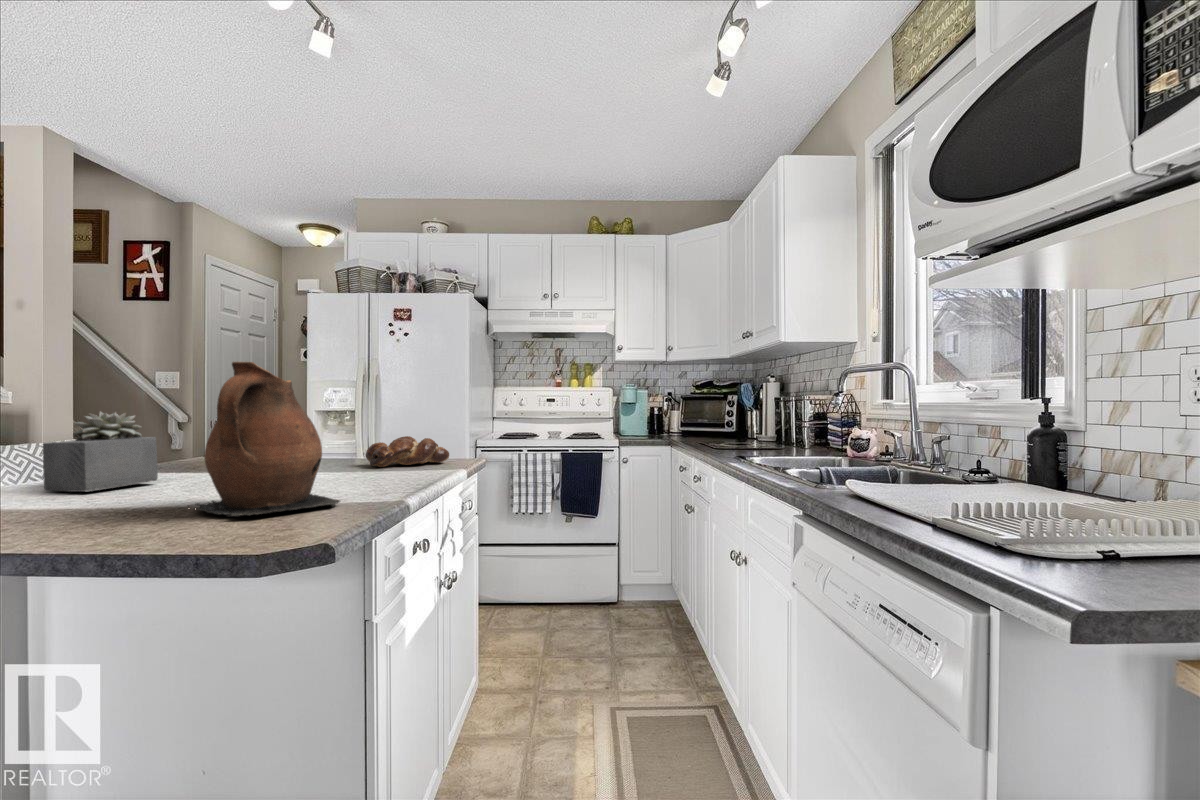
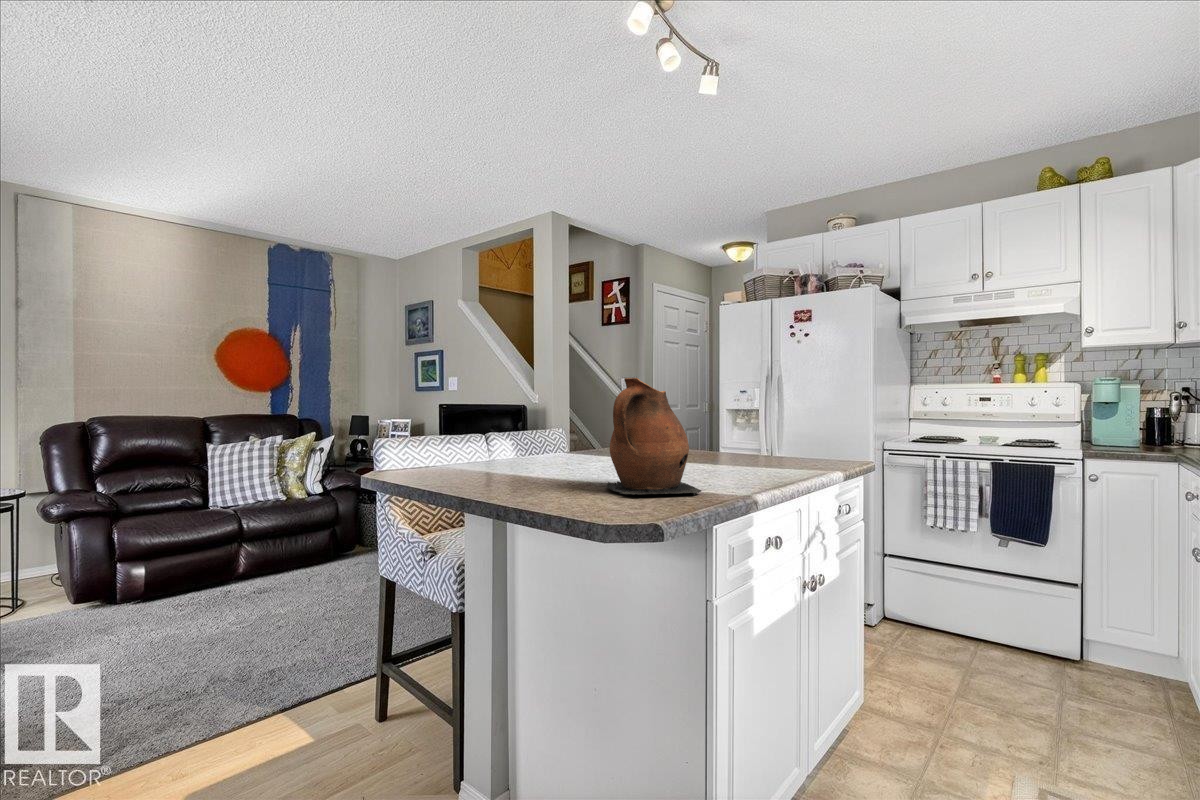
succulent plant: present [43,412,158,491] -> none [537,413,598,468]
bread loaf: present [366,436,449,467] -> none [747,438,827,465]

